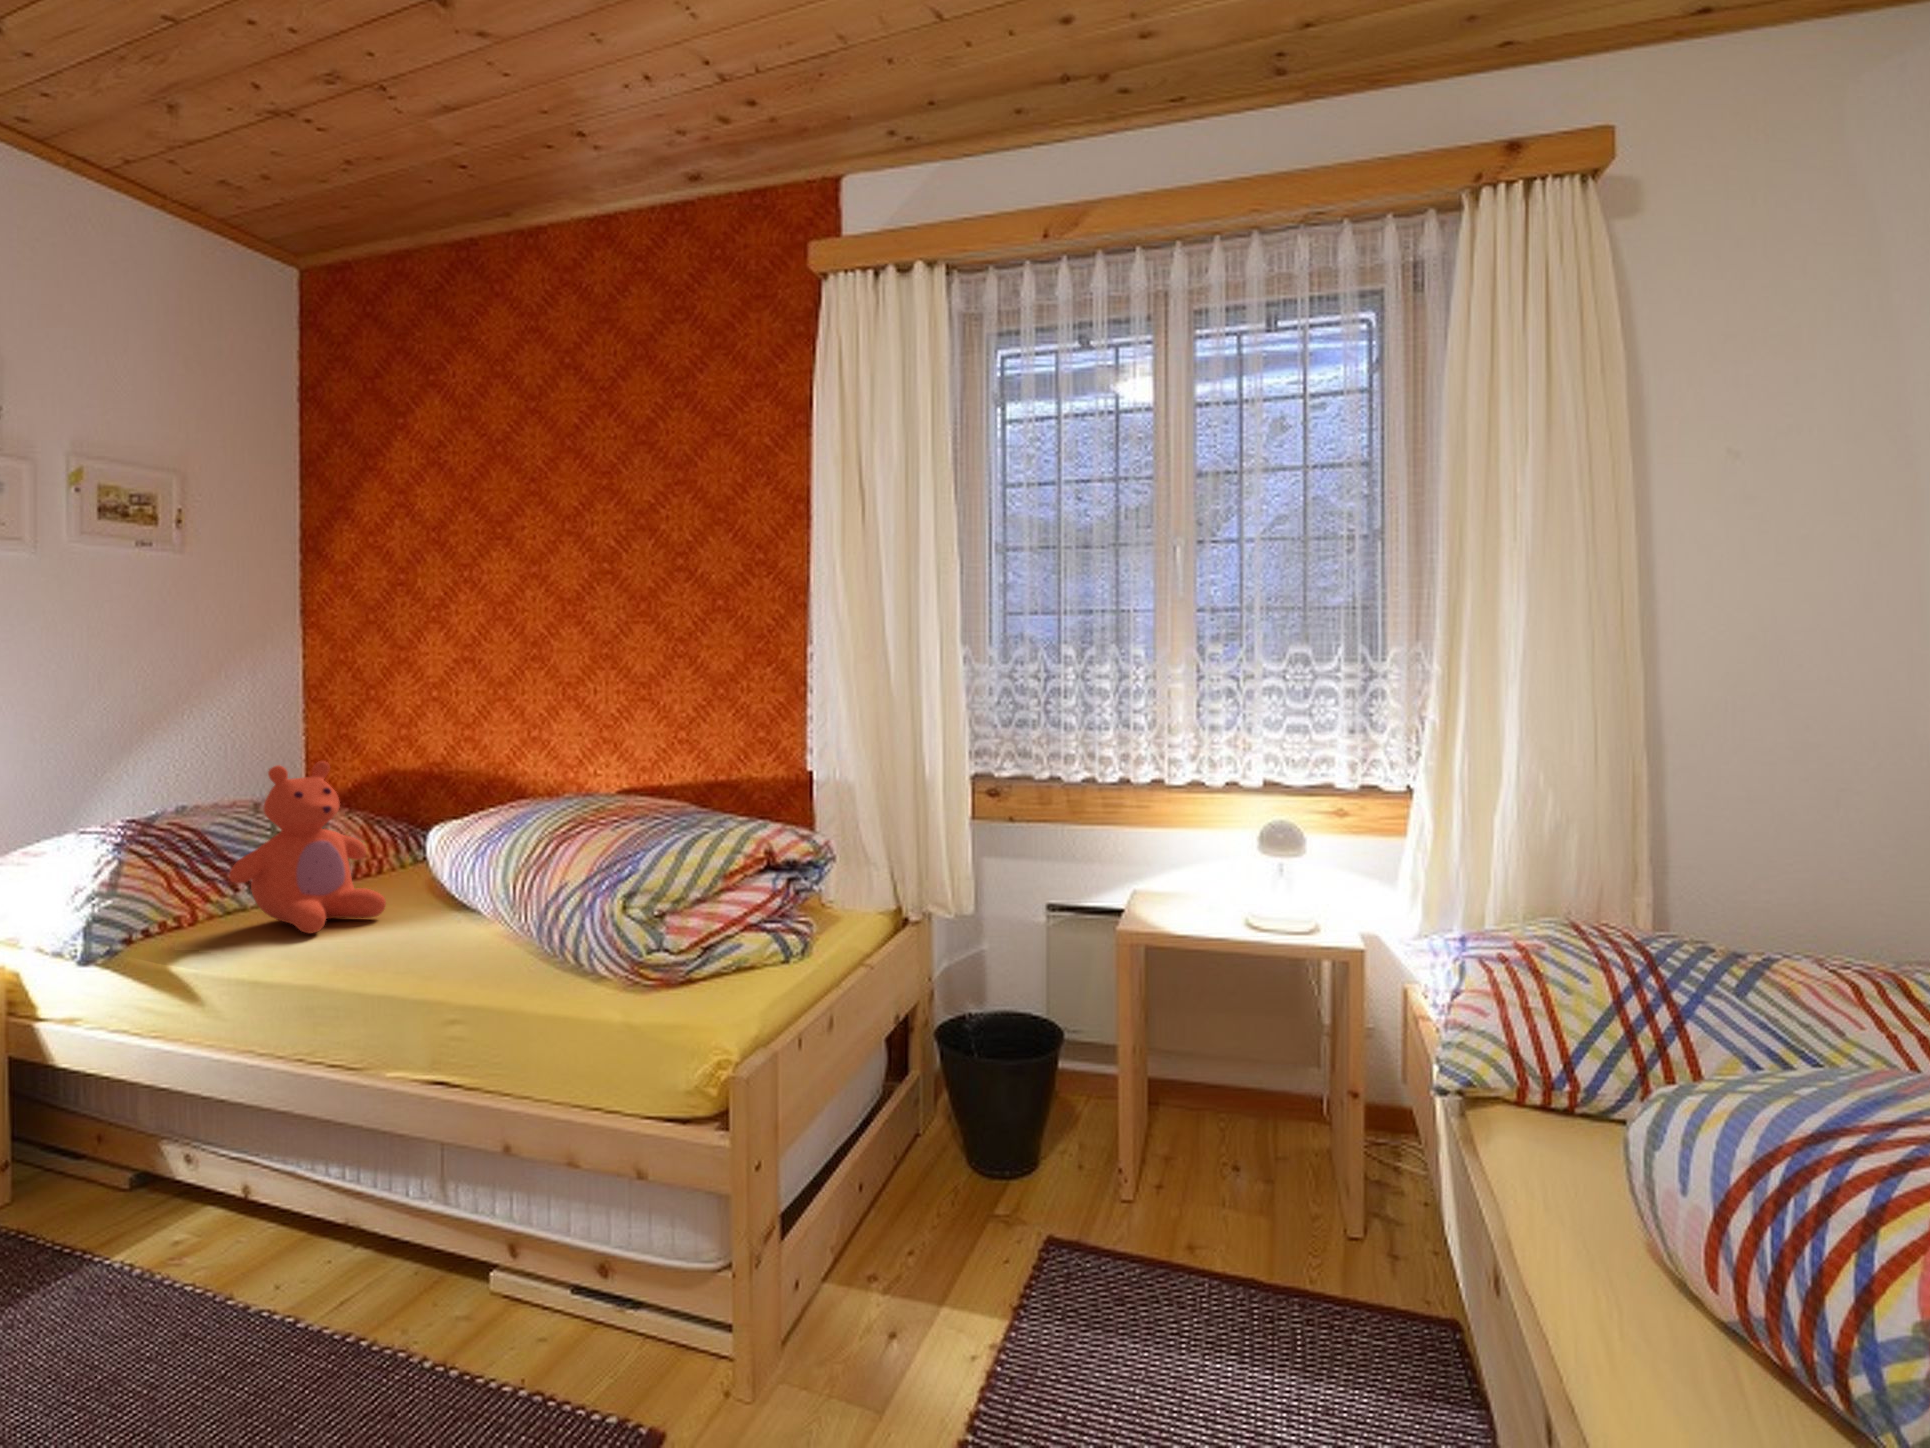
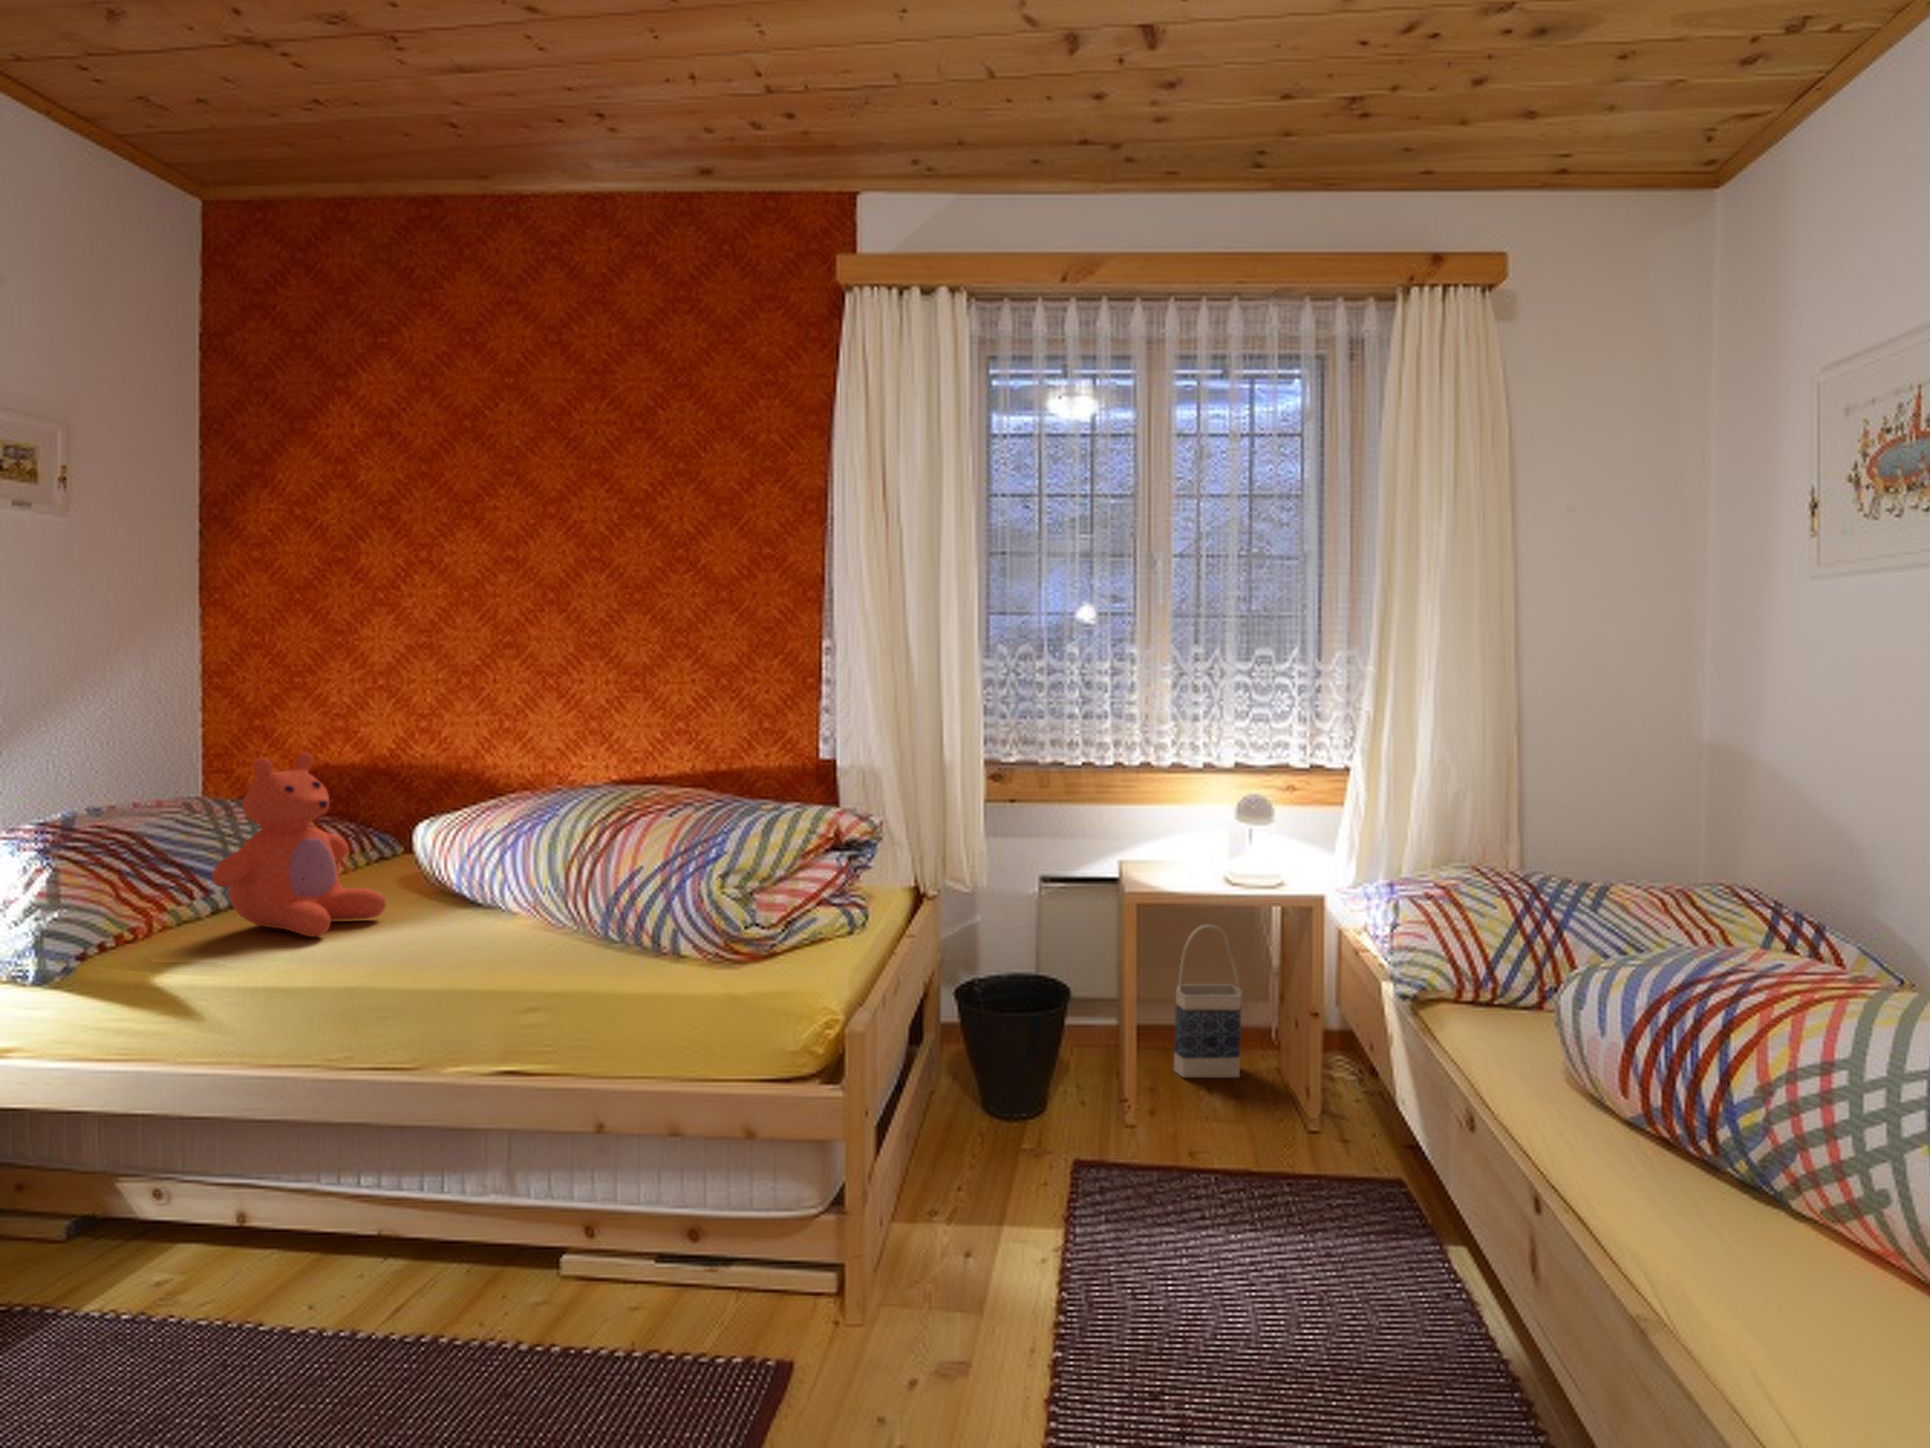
bag: none [1201,969,1283,1154] -> present [1174,925,1242,1077]

